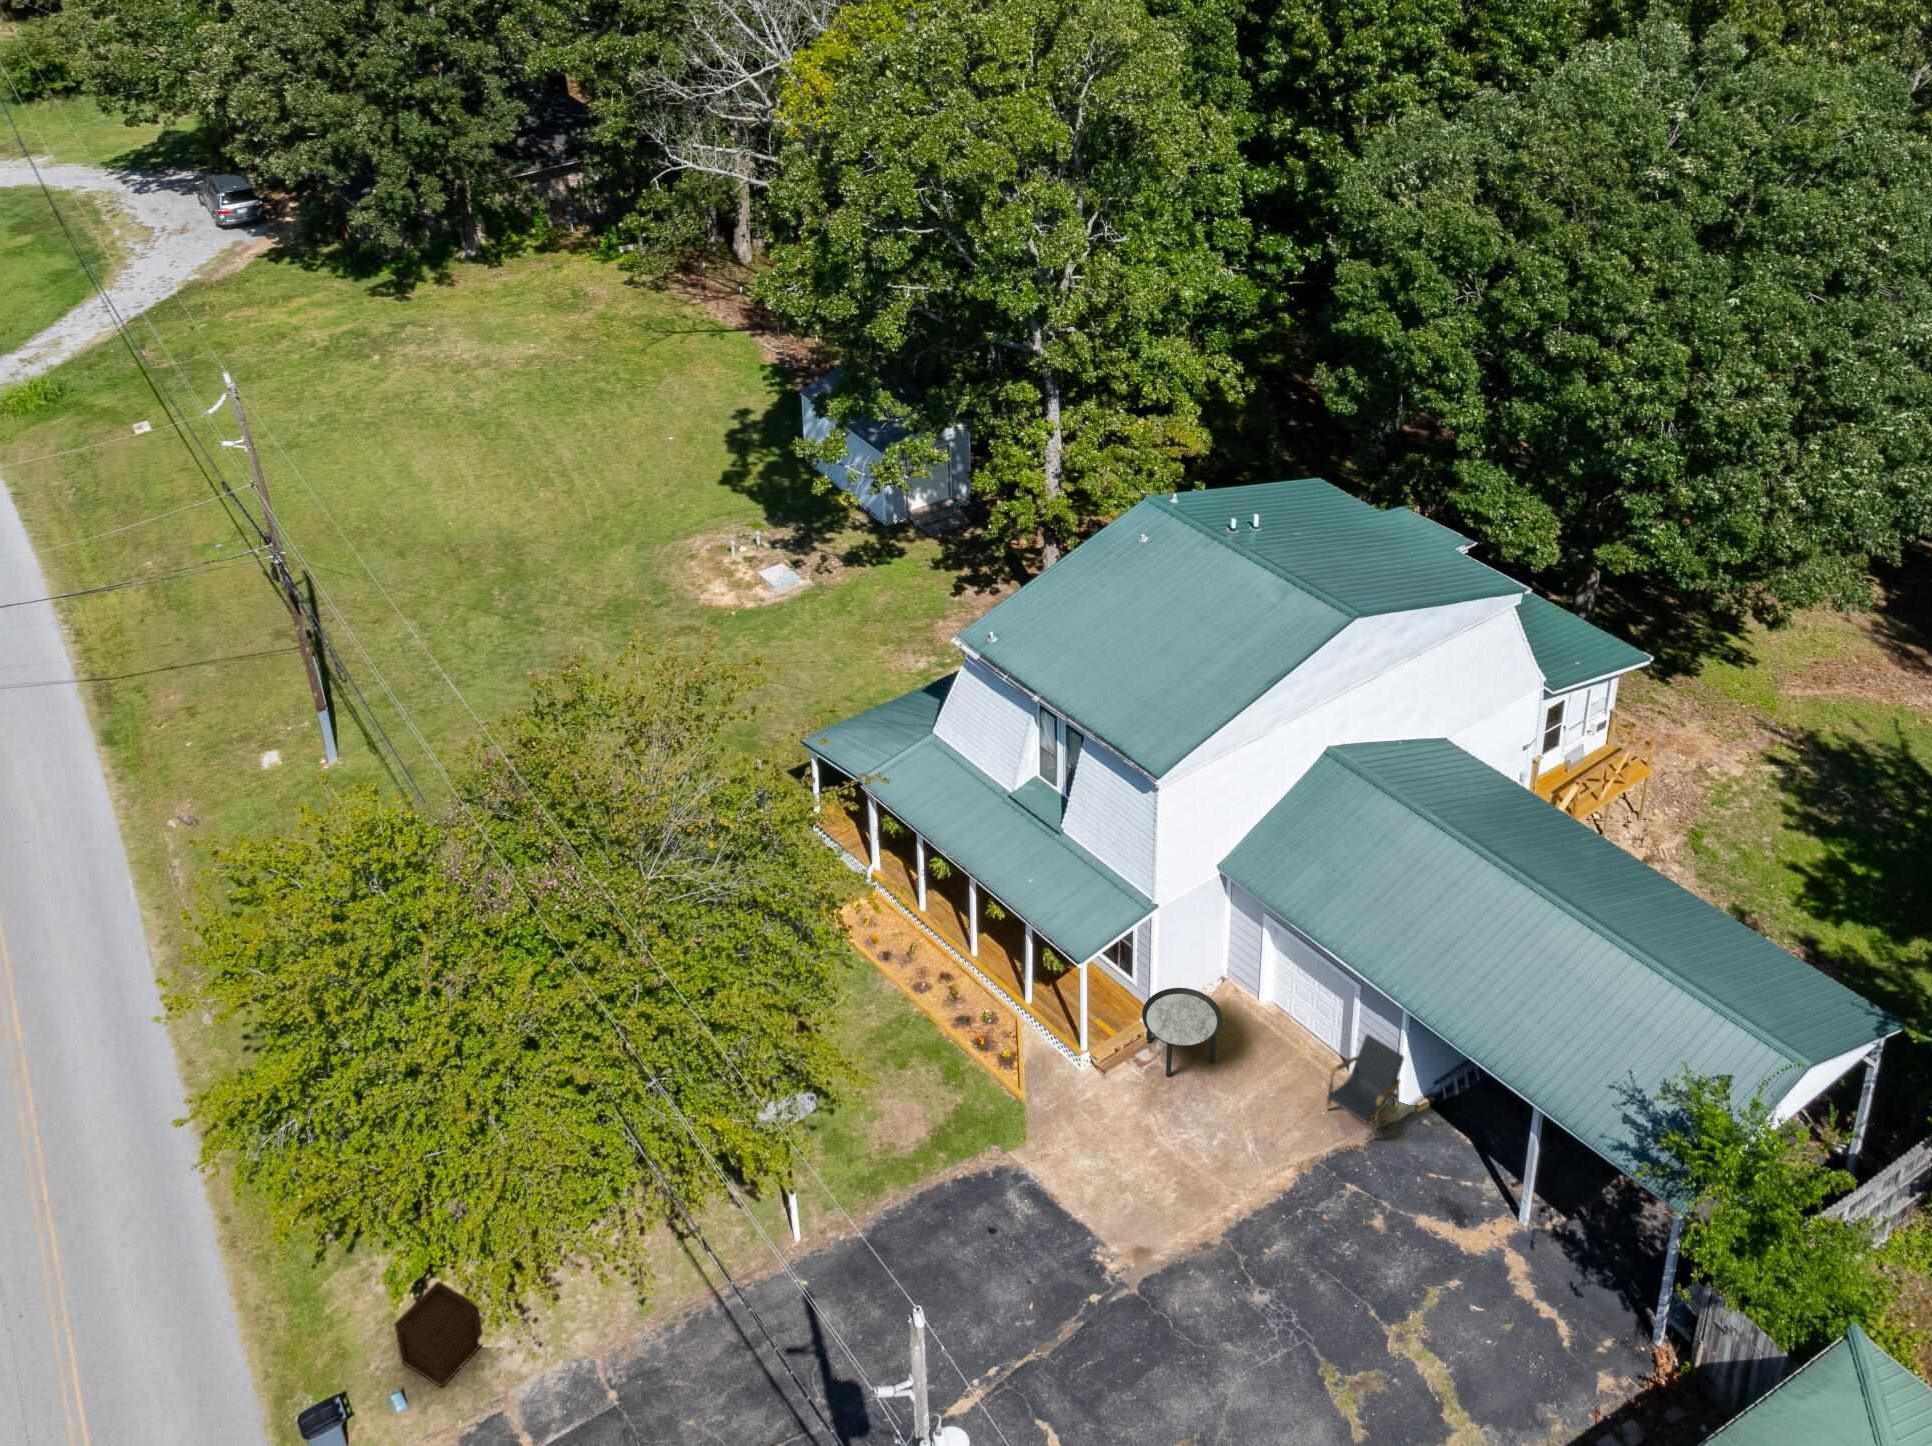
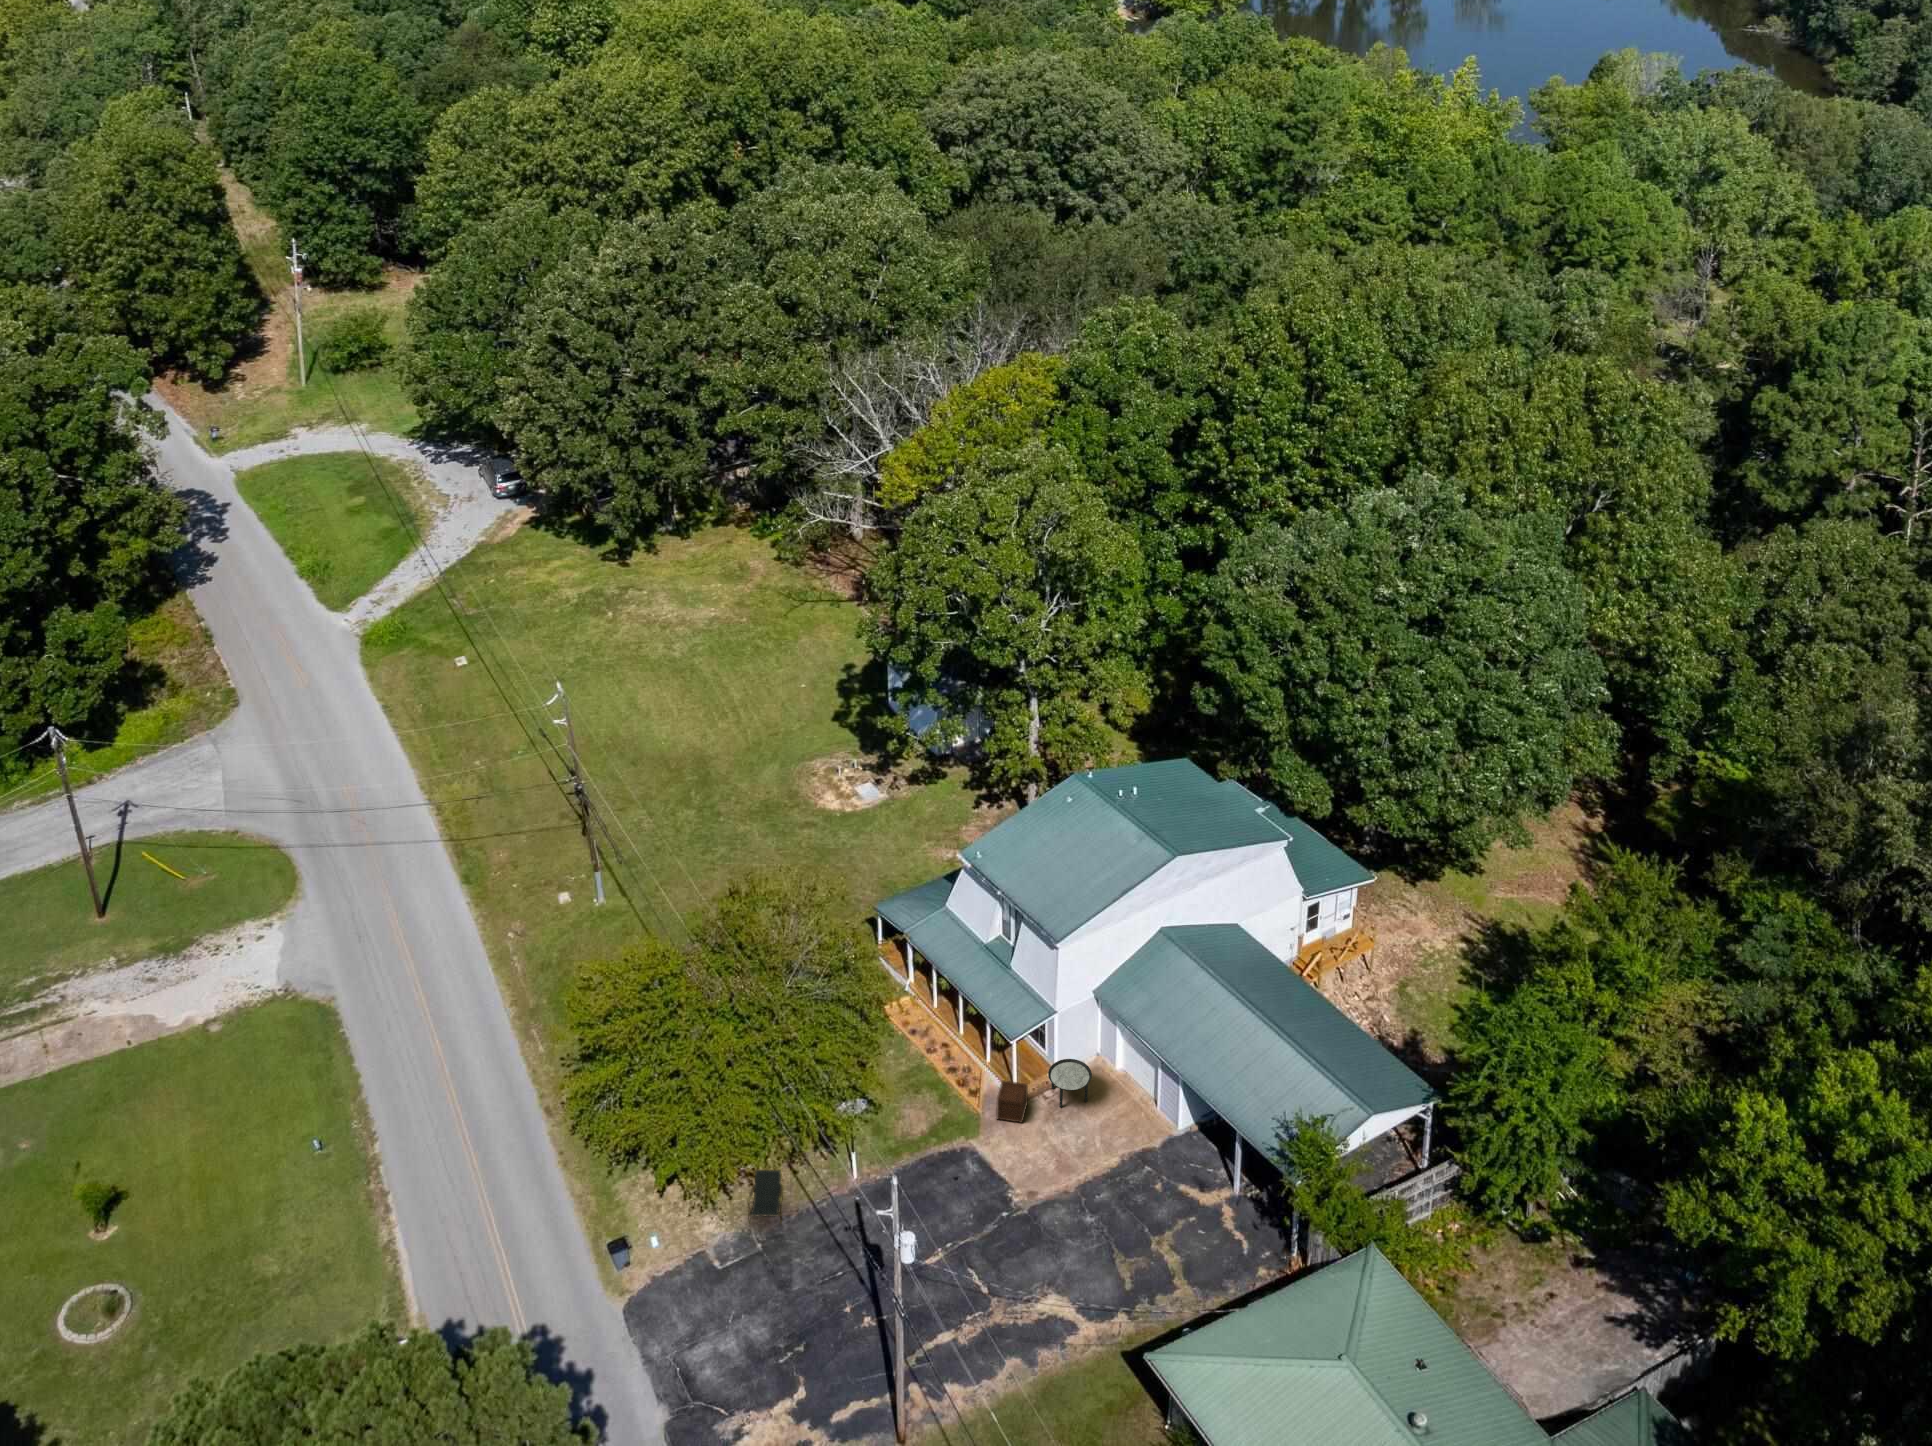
lounge chair: present [1327,1035,1404,1139] -> present [748,1170,783,1221]
wooden crate: present [394,1282,483,1387] -> present [996,1080,1028,1123]

